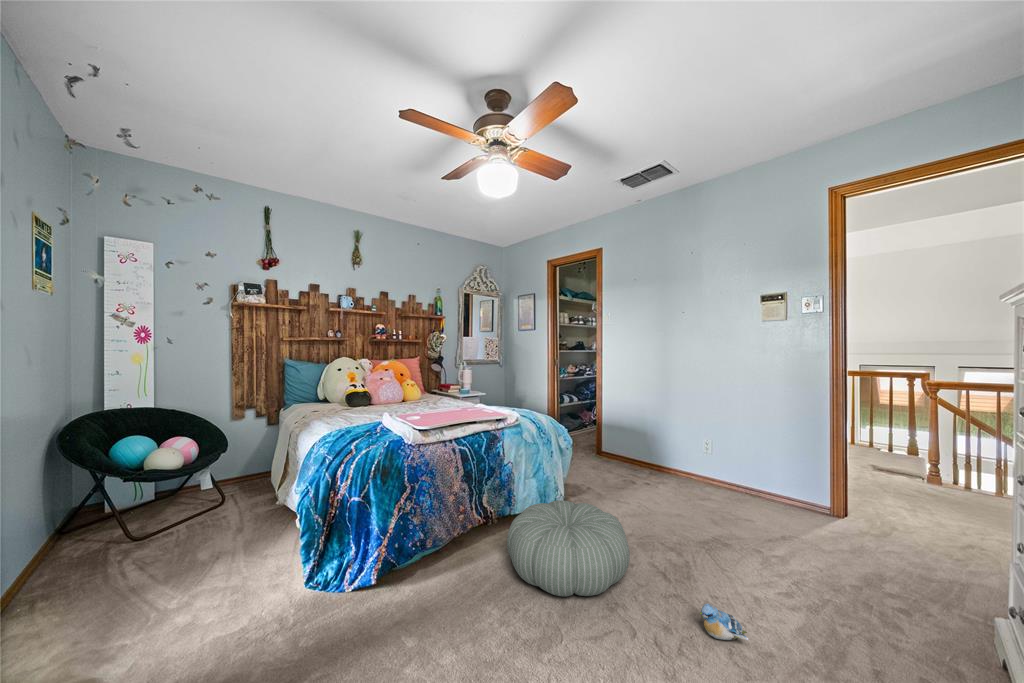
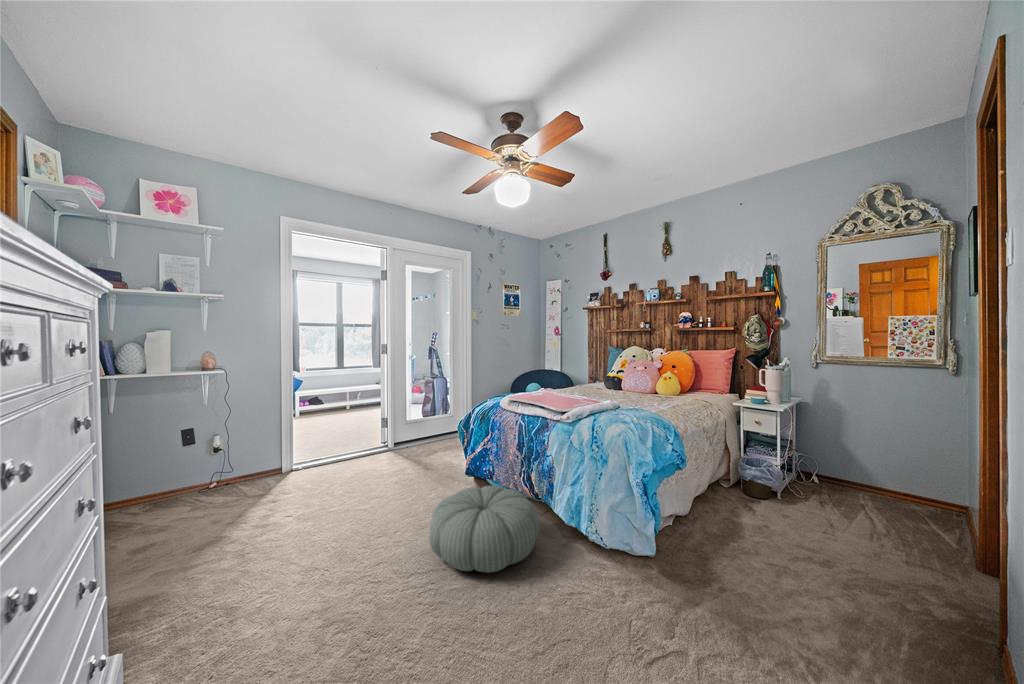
plush toy: present [700,604,749,640] -> none [350,589,384,642]

